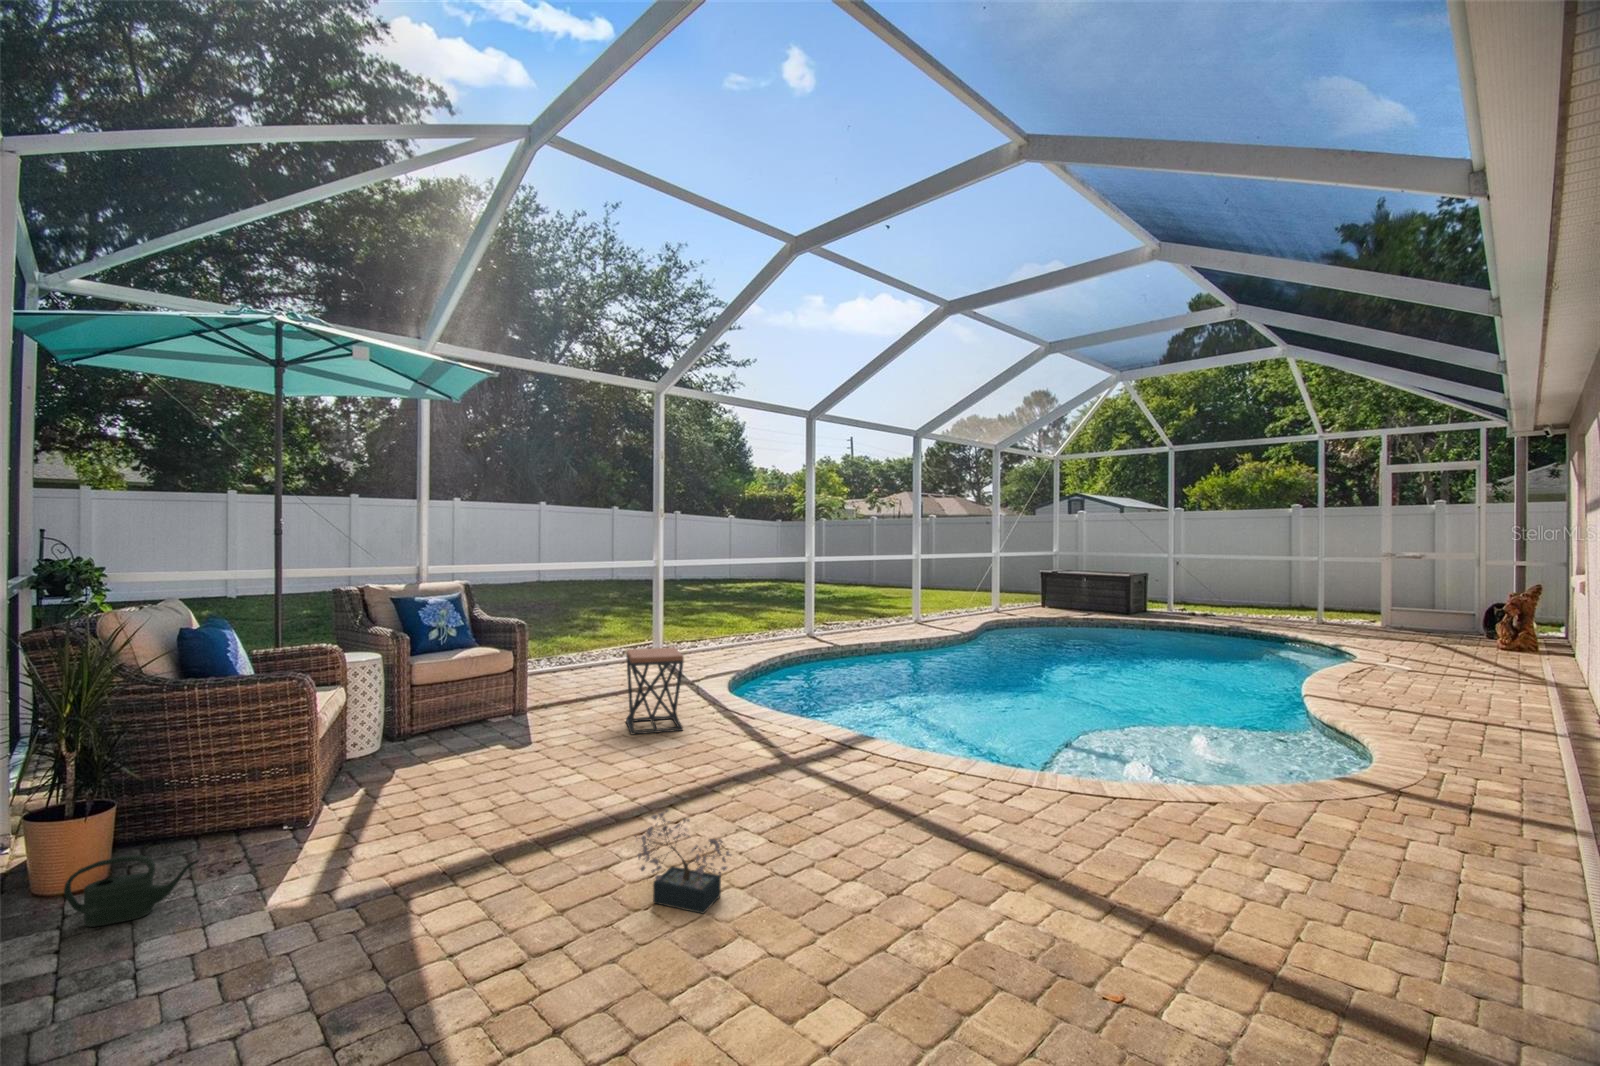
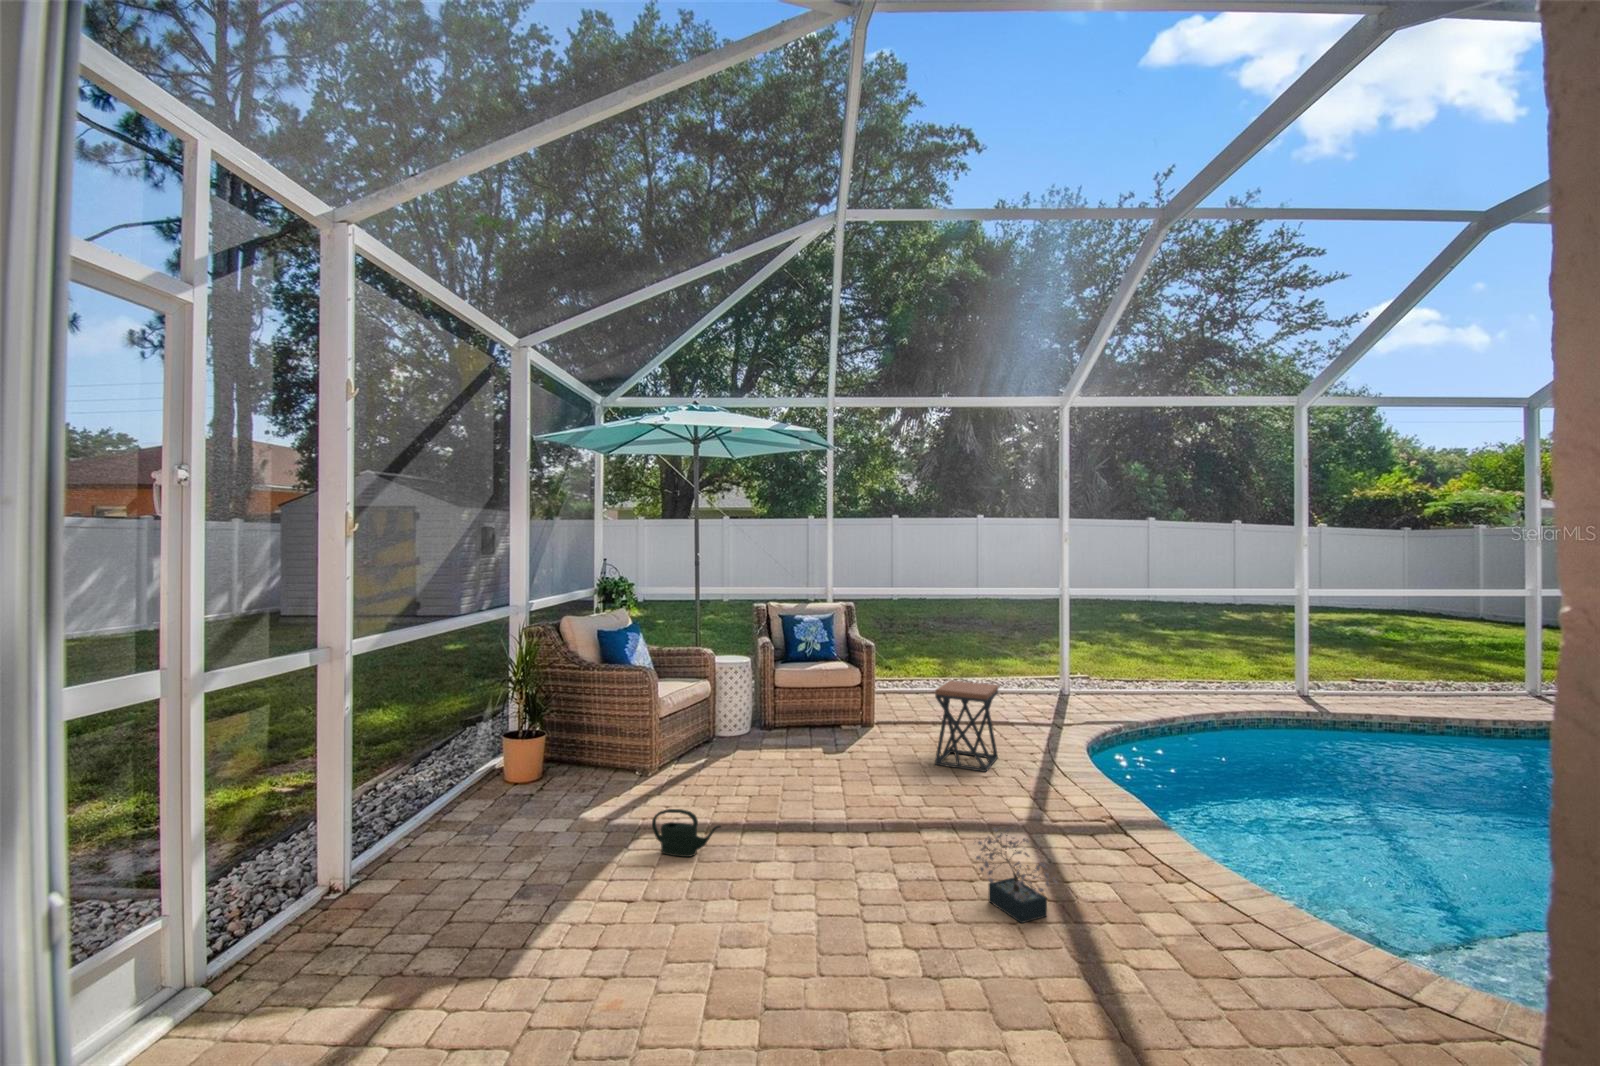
decorative plant: present [638,810,731,913] -> present [976,827,1057,923]
watering can: present [64,855,198,927] -> present [652,809,721,857]

